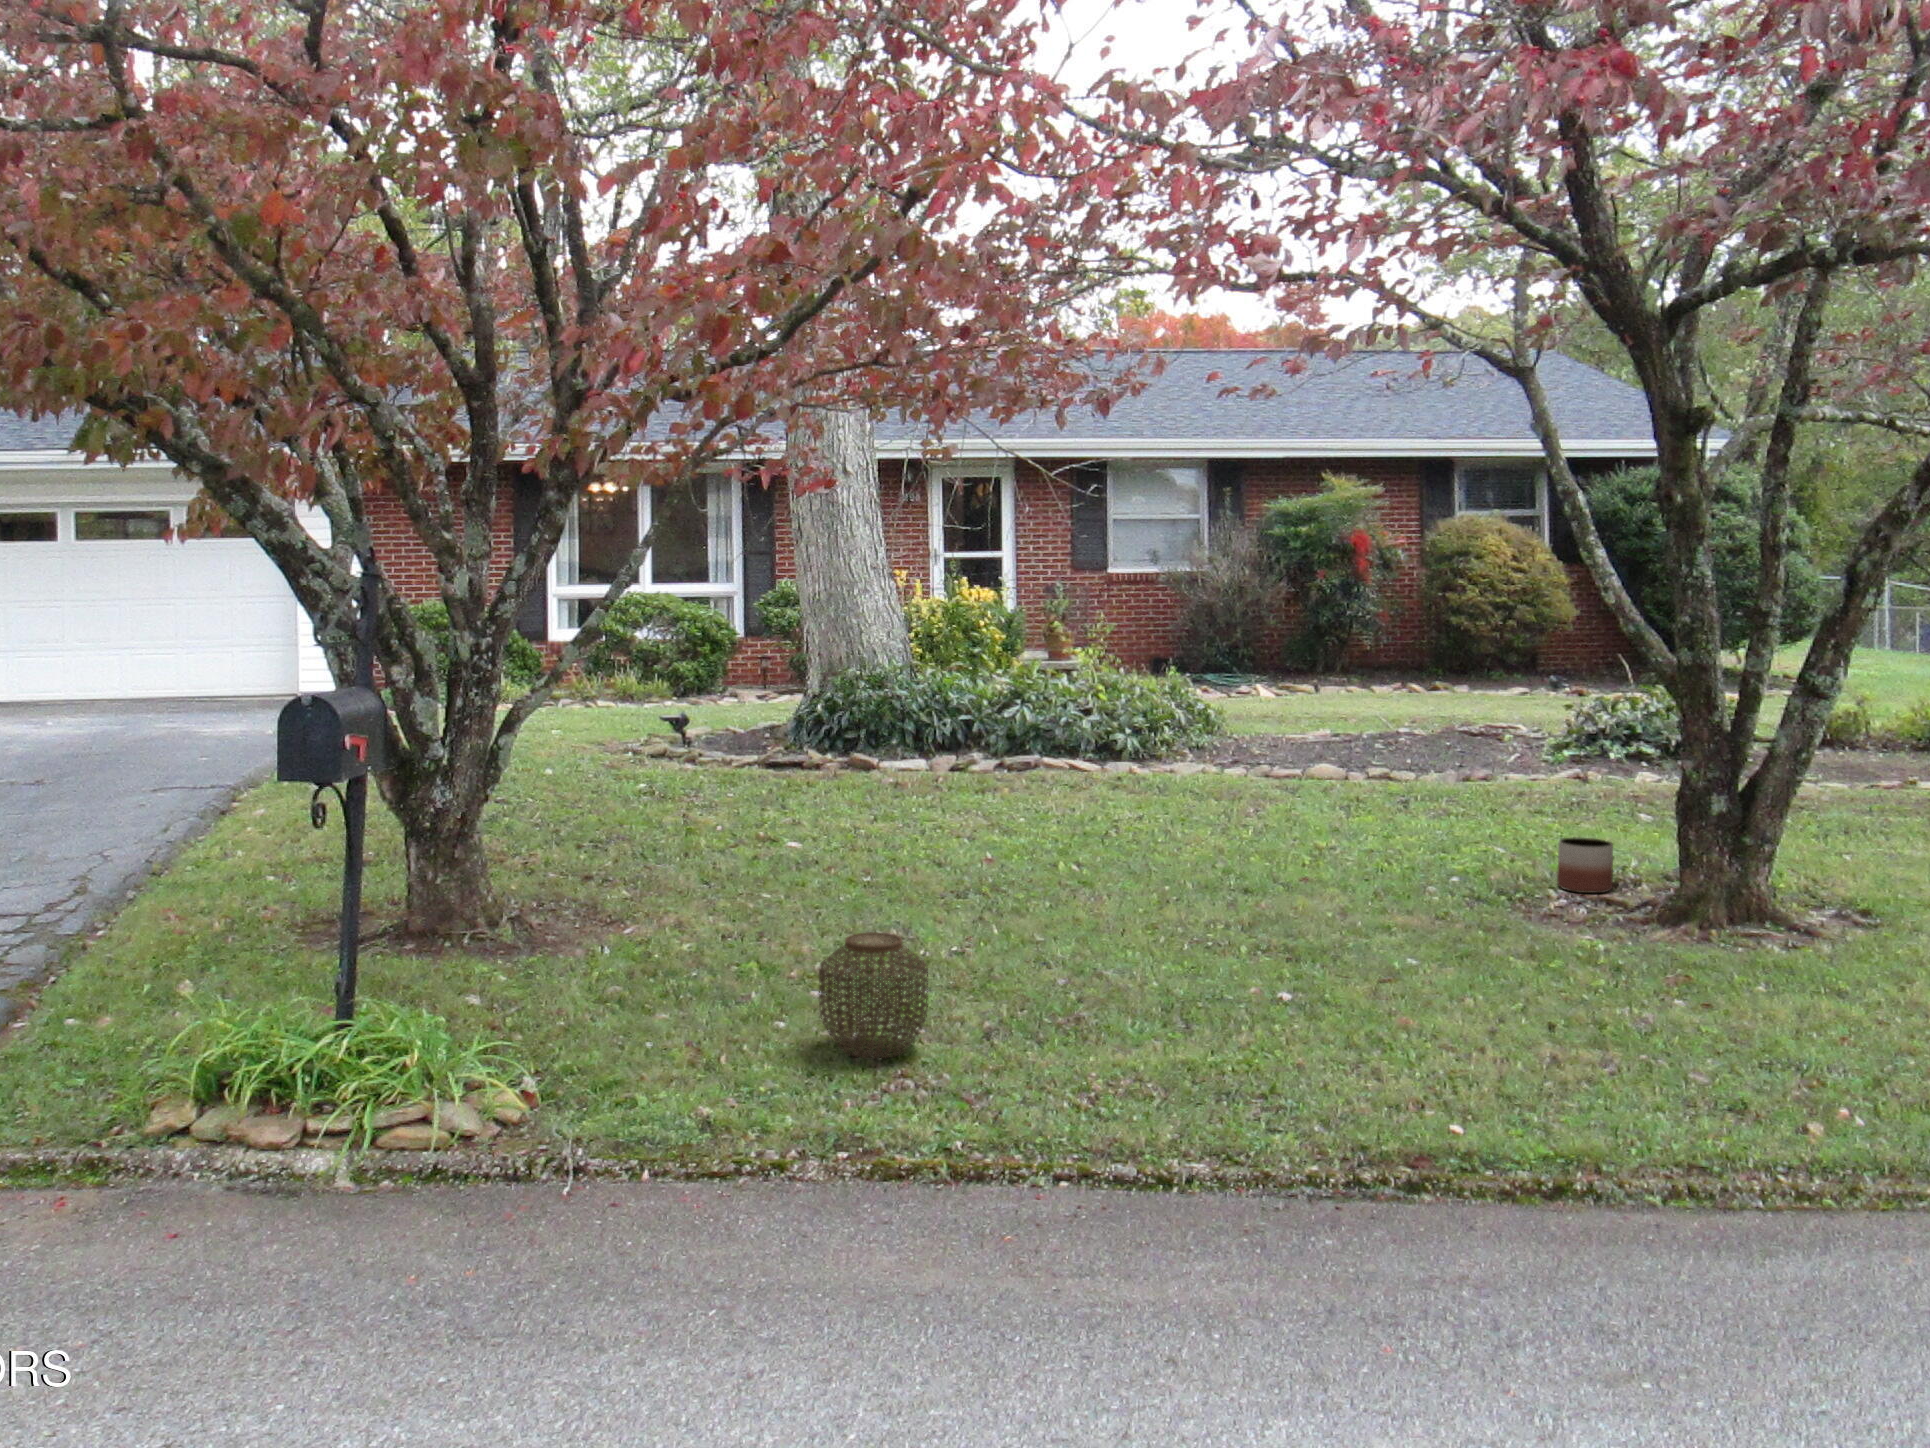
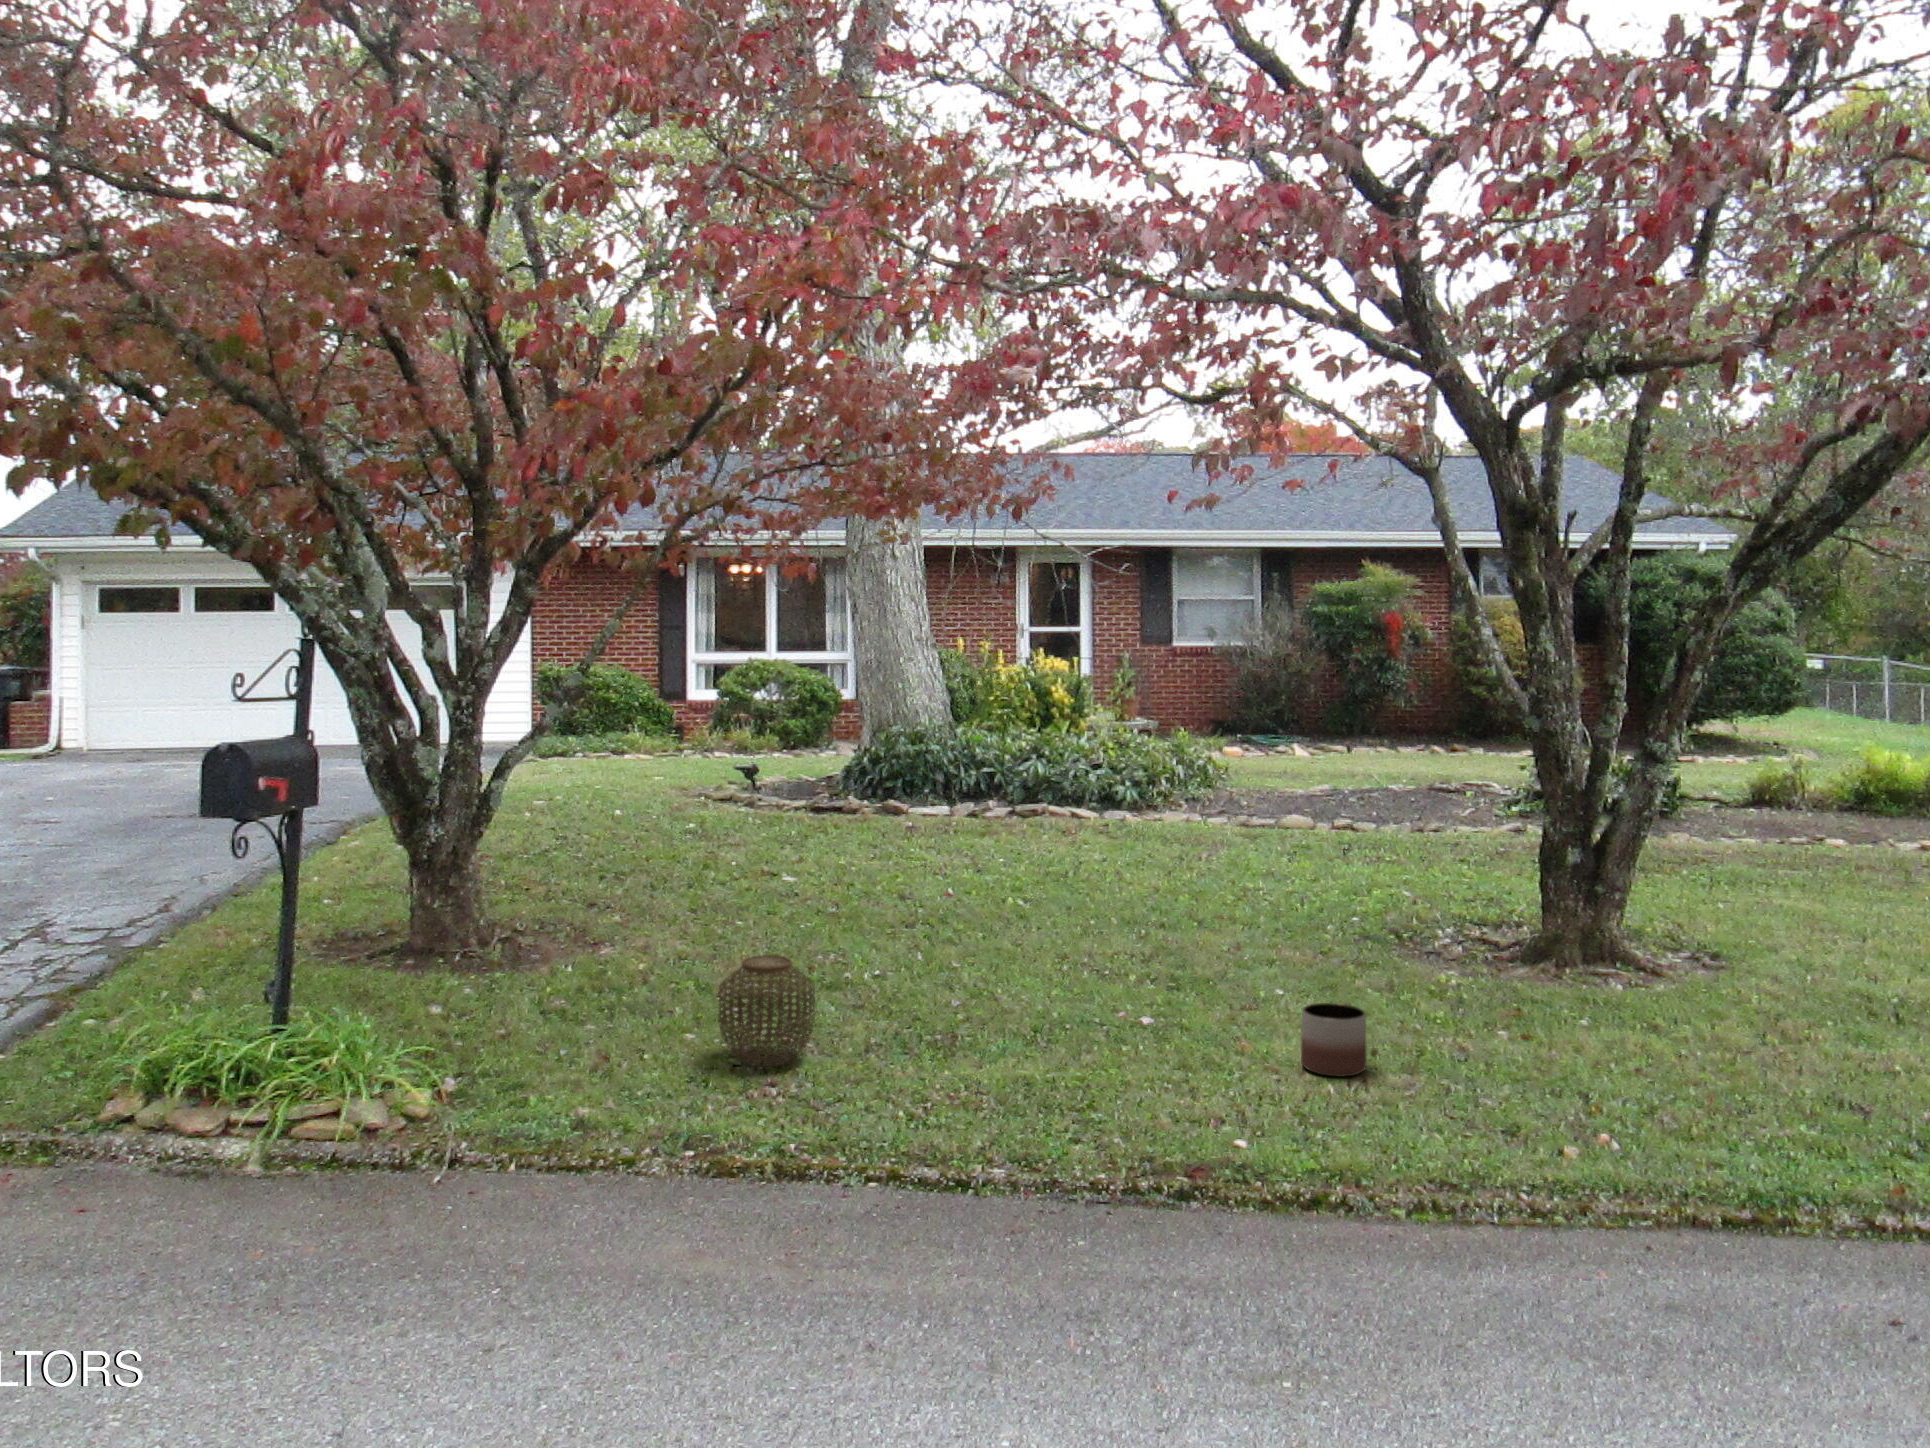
planter: present [1557,837,1613,893] -> present [1301,1003,1367,1077]

